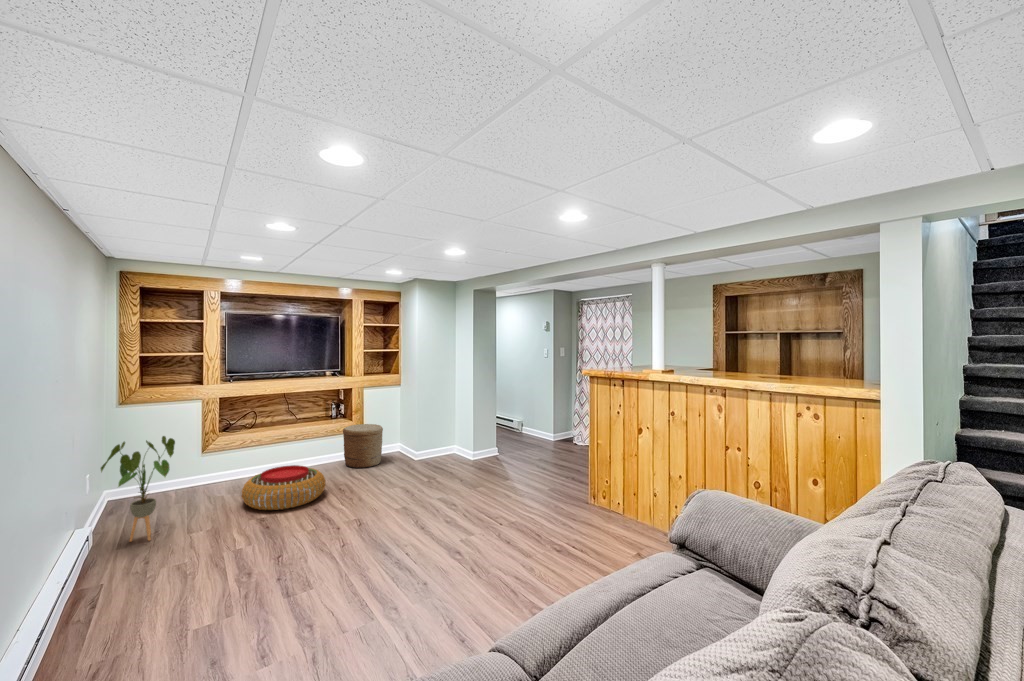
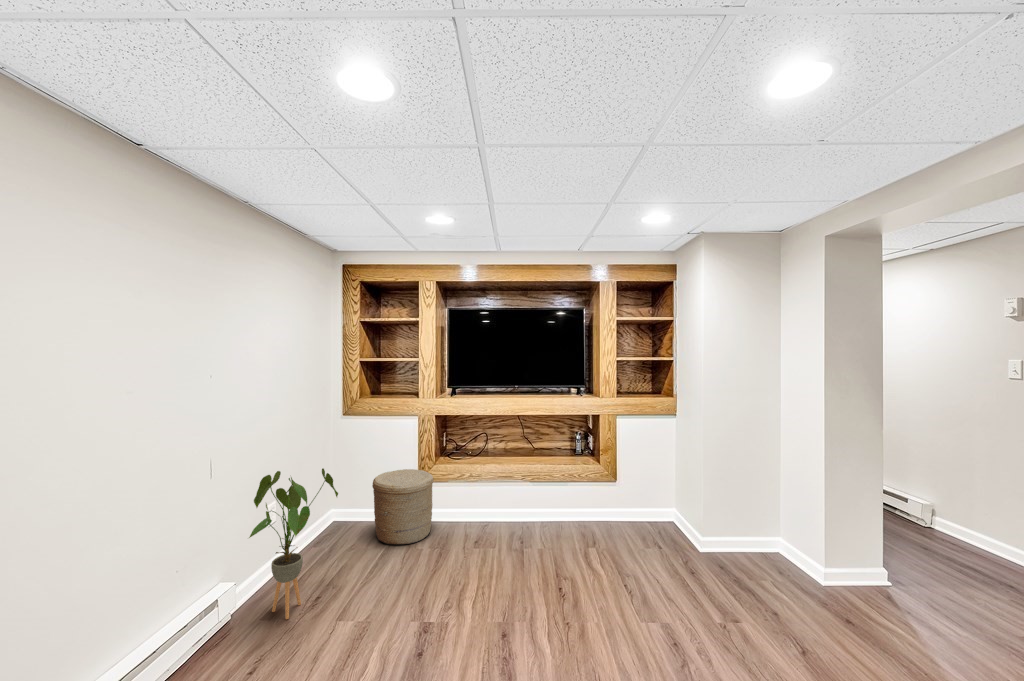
woven basket: present [343,424,383,468] -> present [372,469,434,544]
pouf: present [242,465,326,510] -> none [419,528,536,614]

